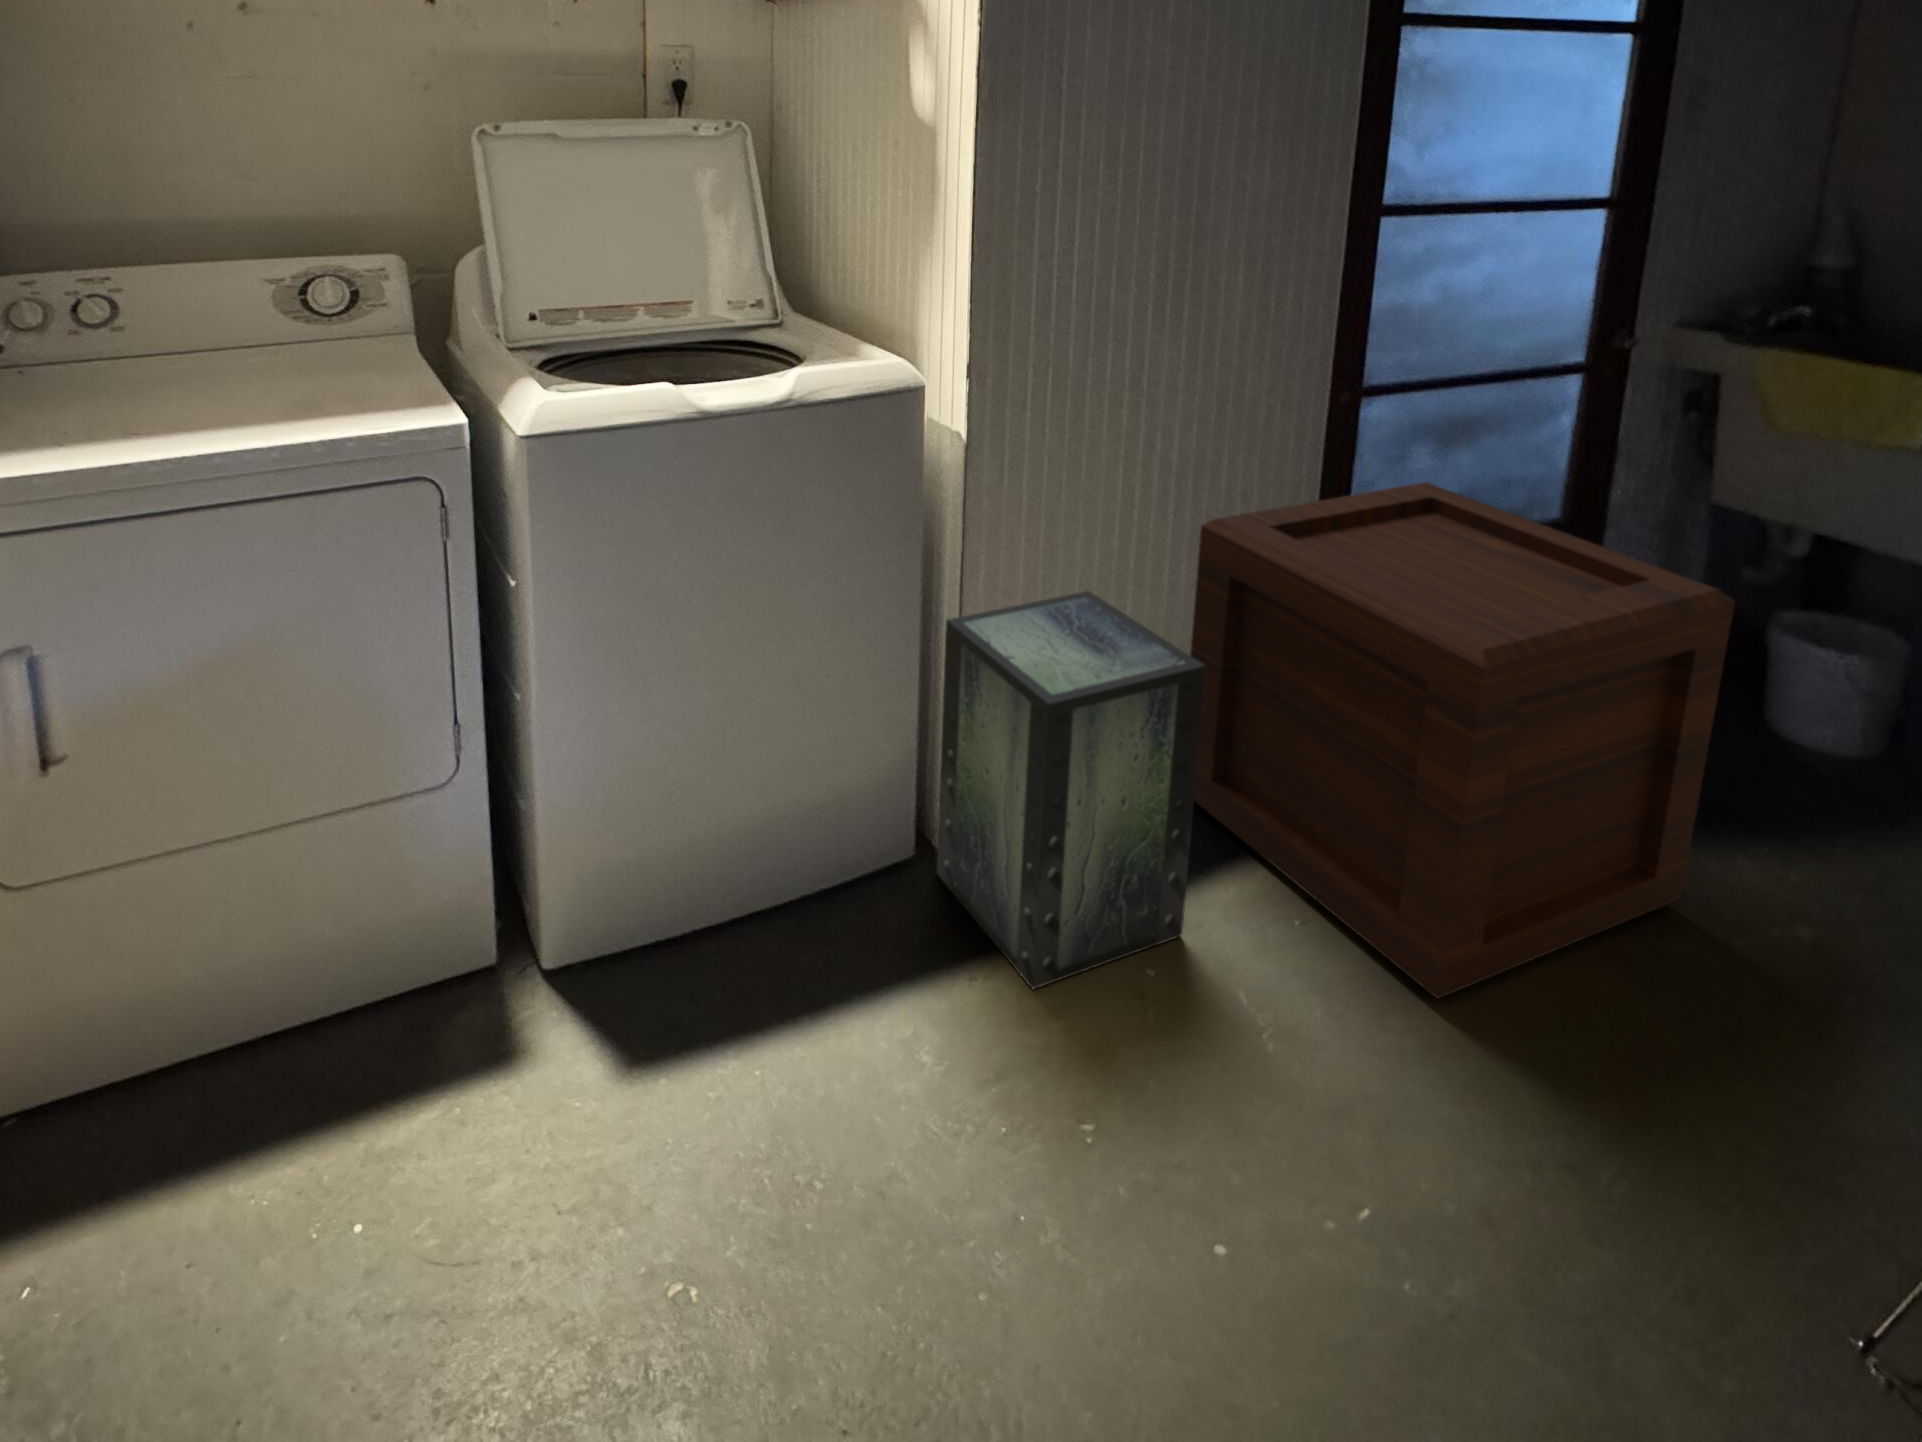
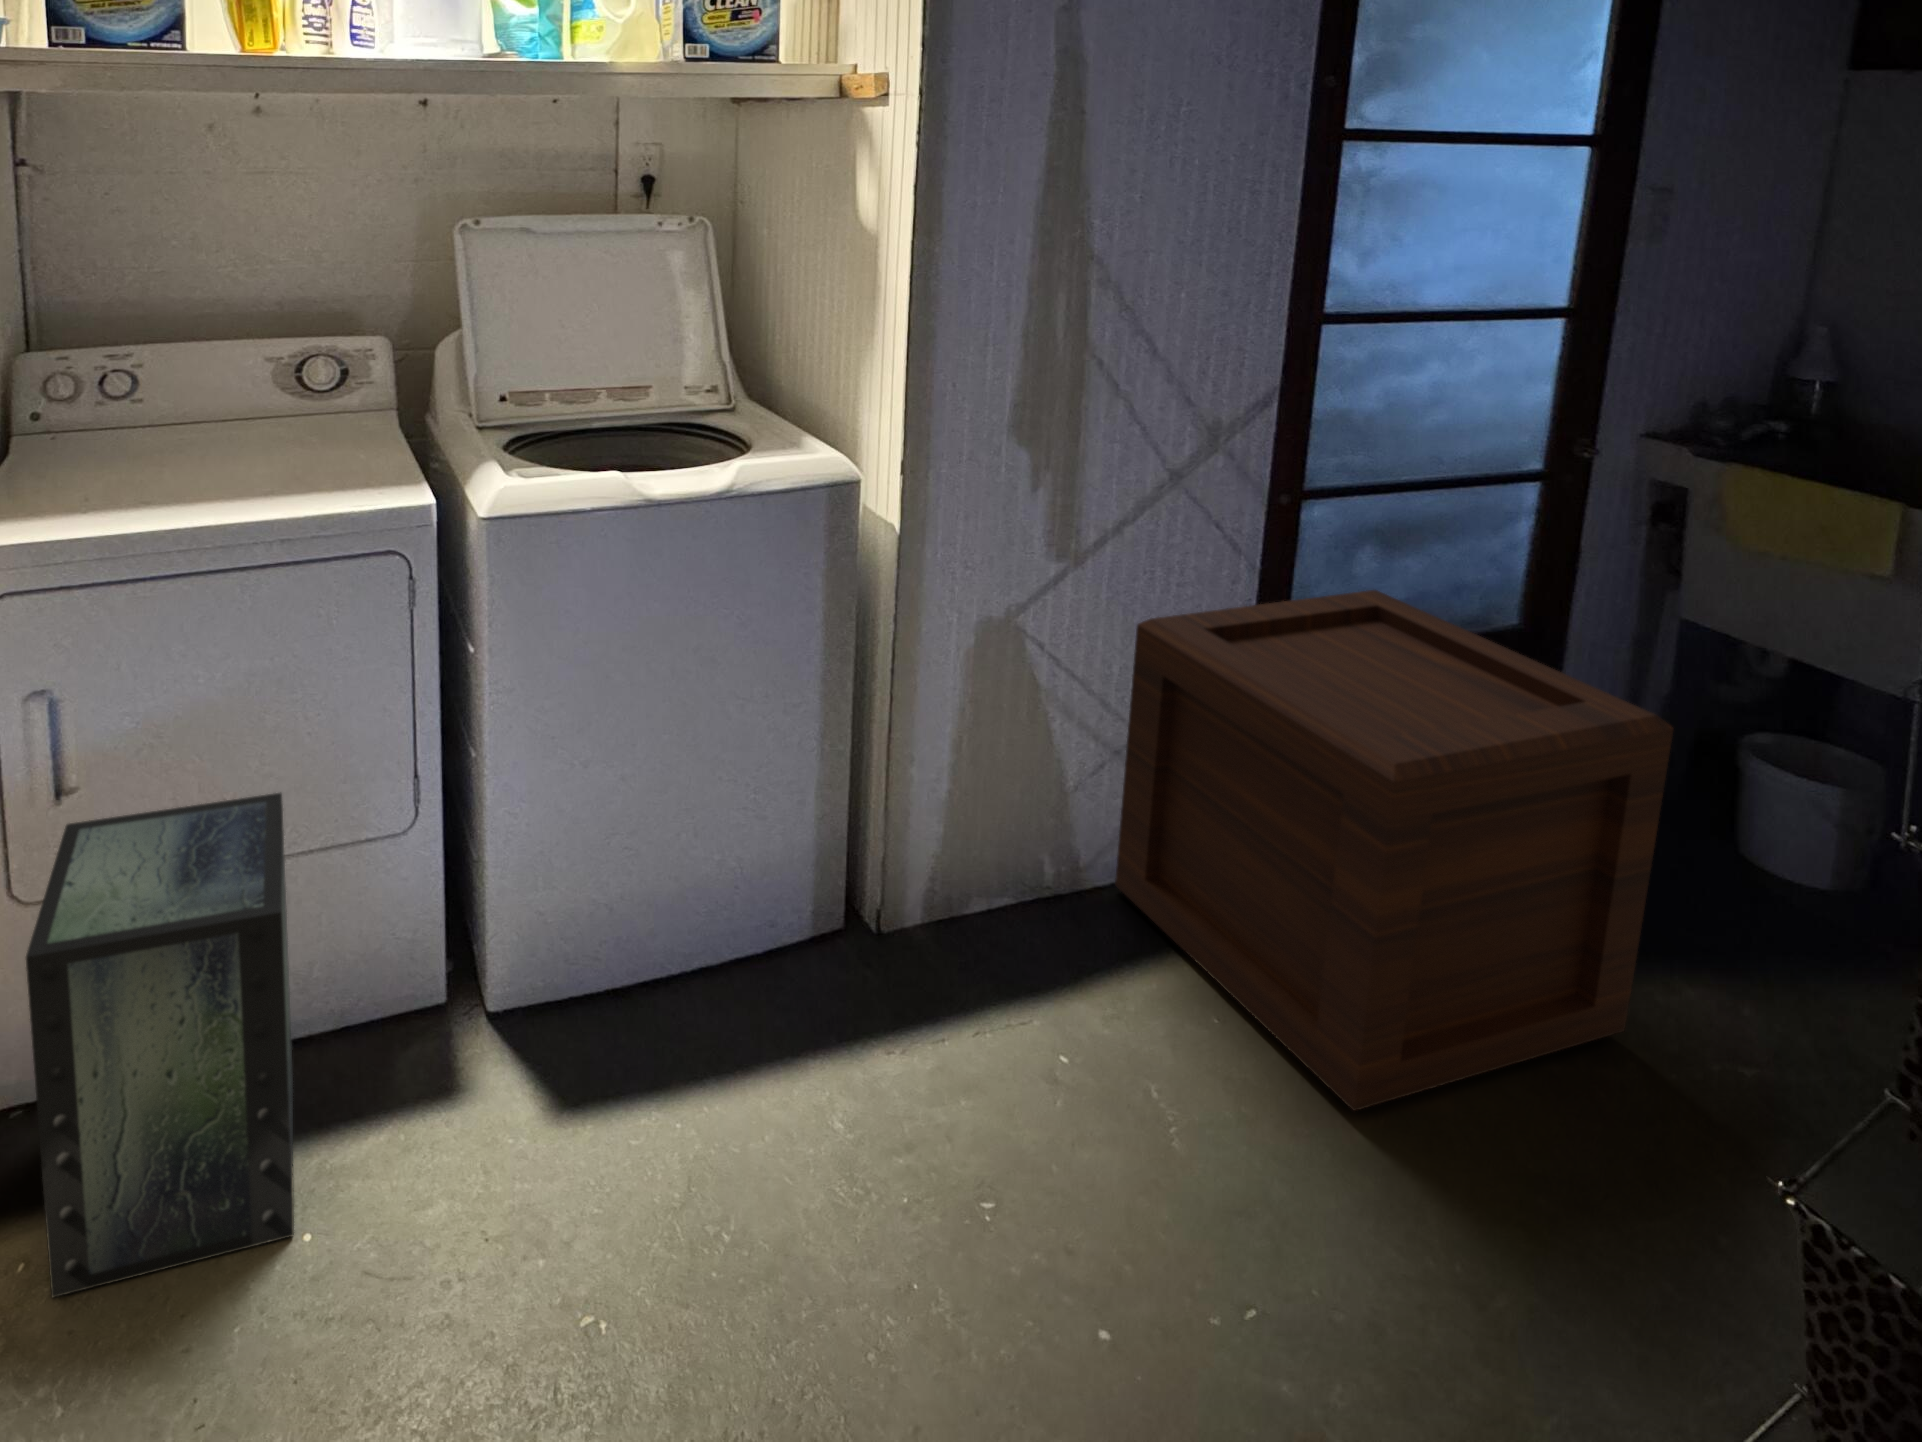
storage box: present [937,591,1205,989] -> present [26,793,294,1297]

